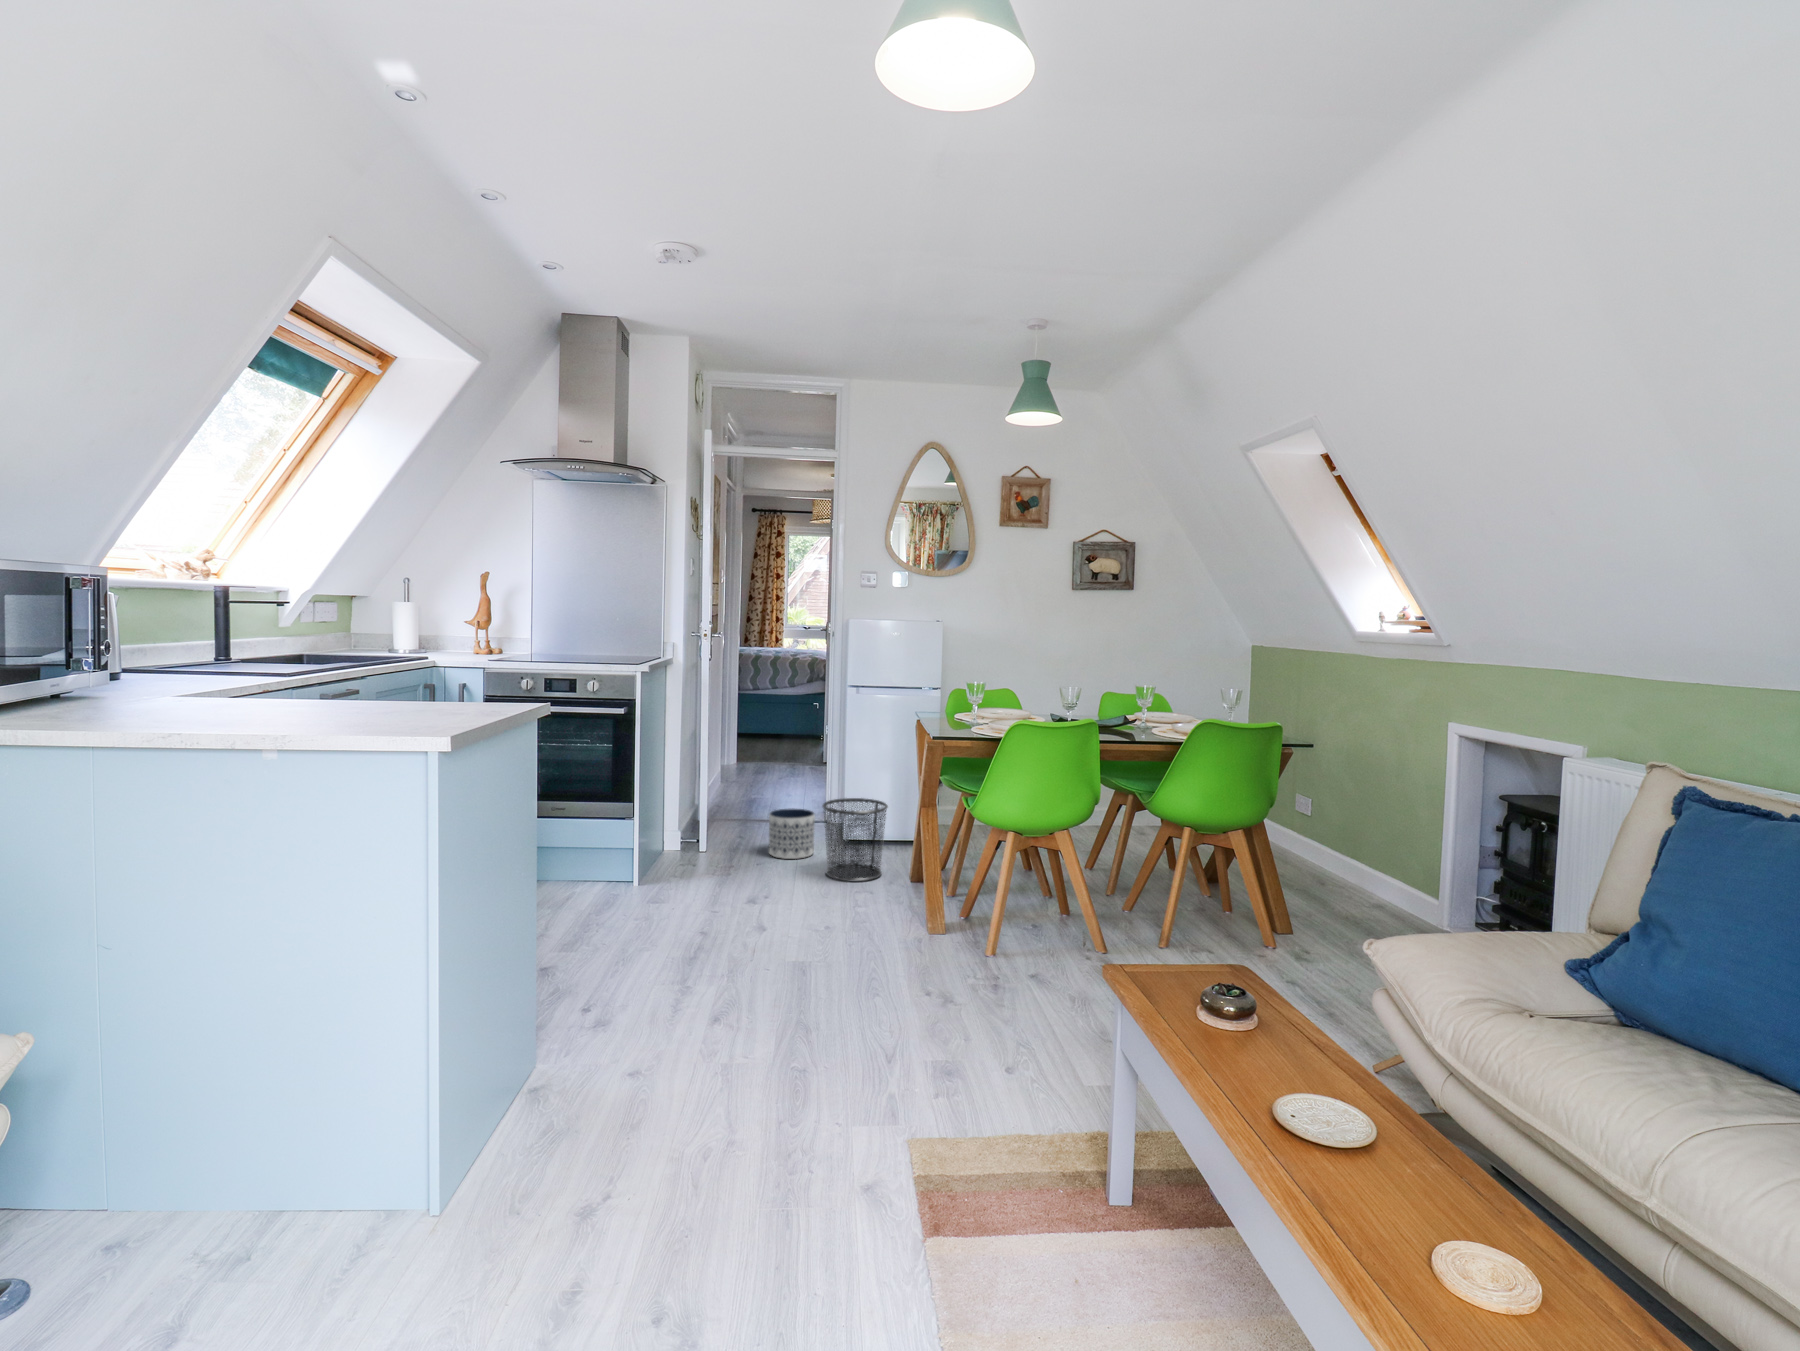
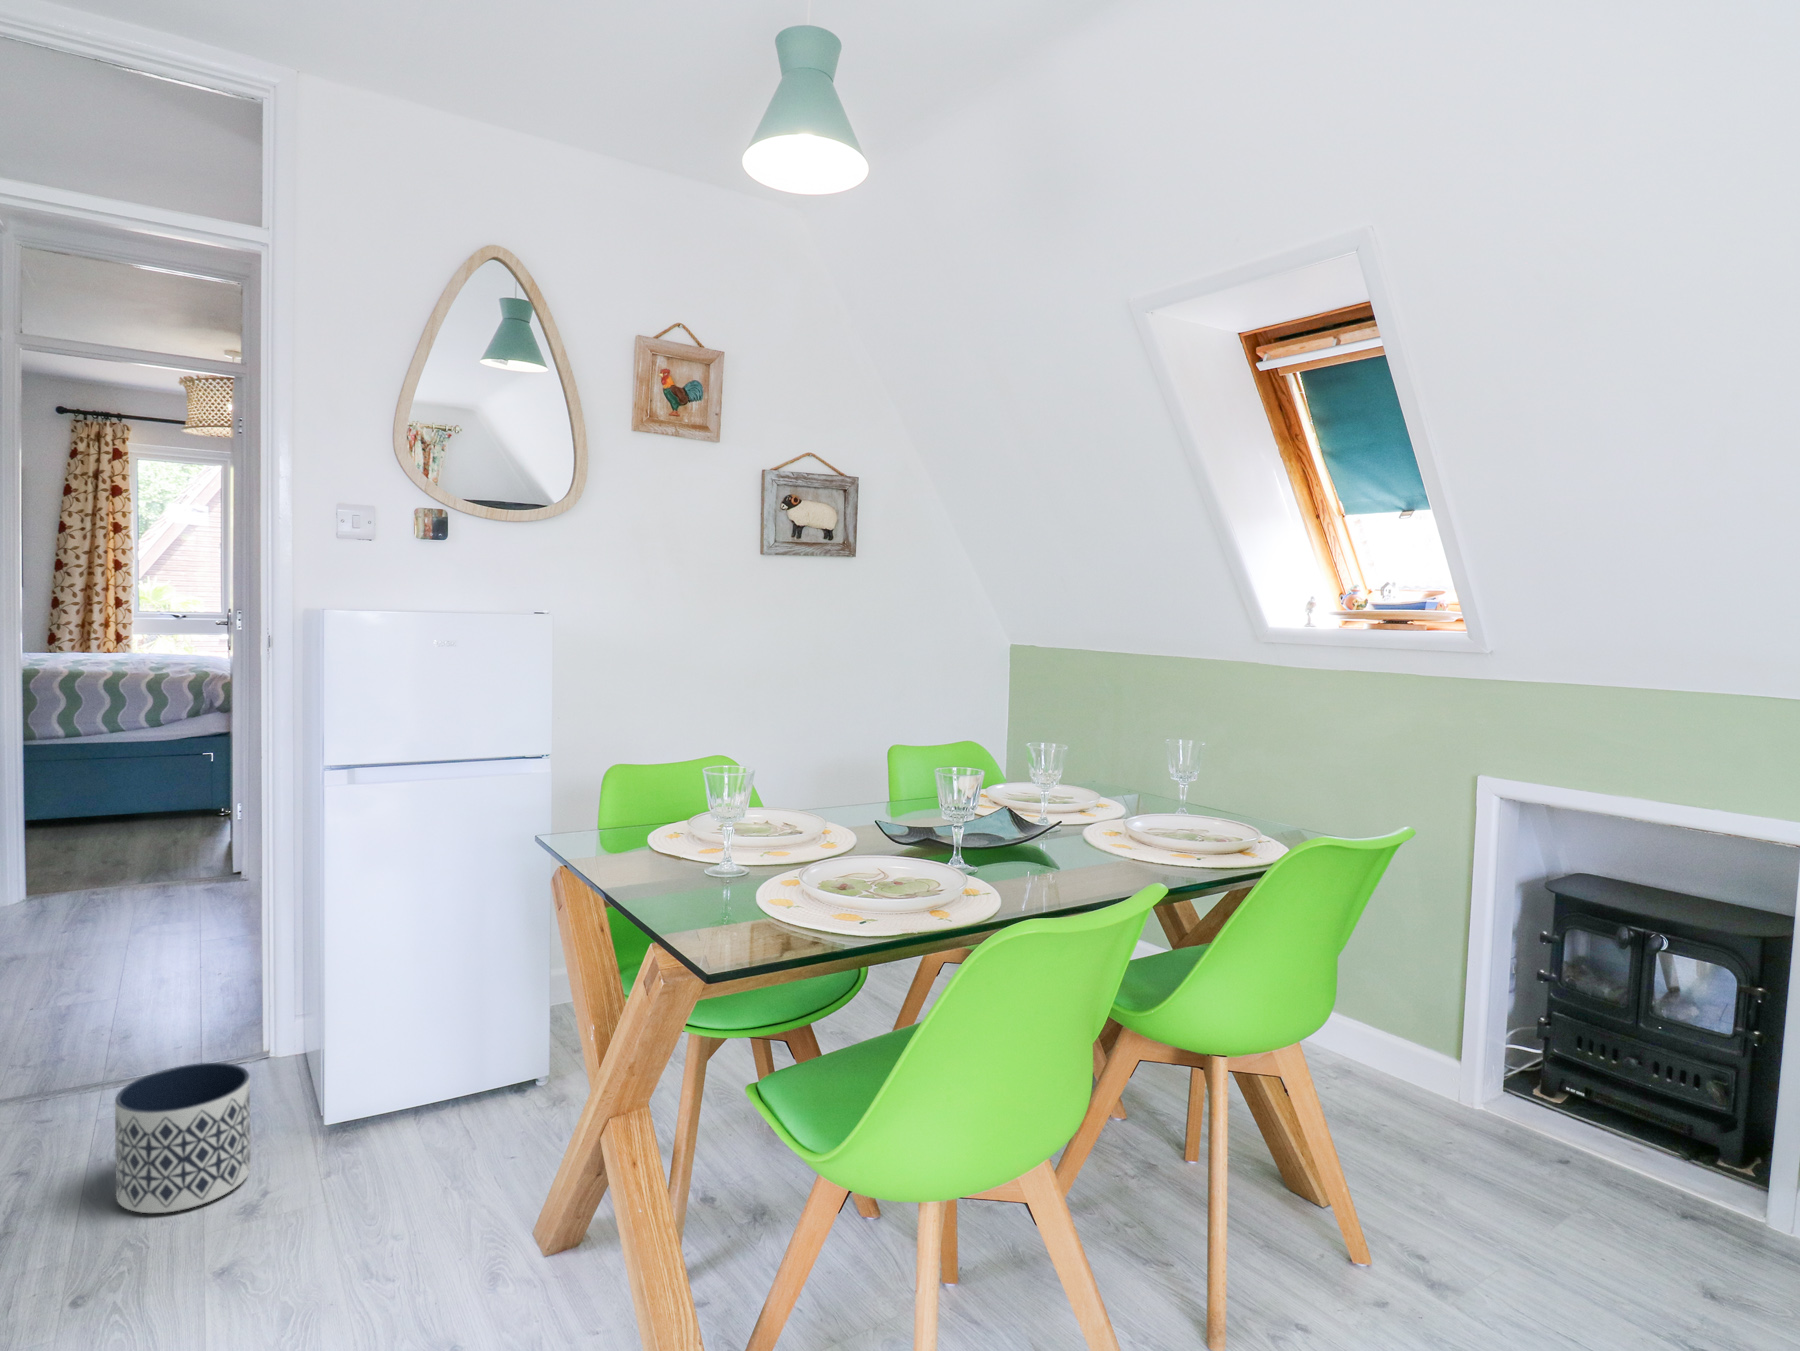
trash can: present [822,798,888,882] -> none [281,1032,463,1271]

